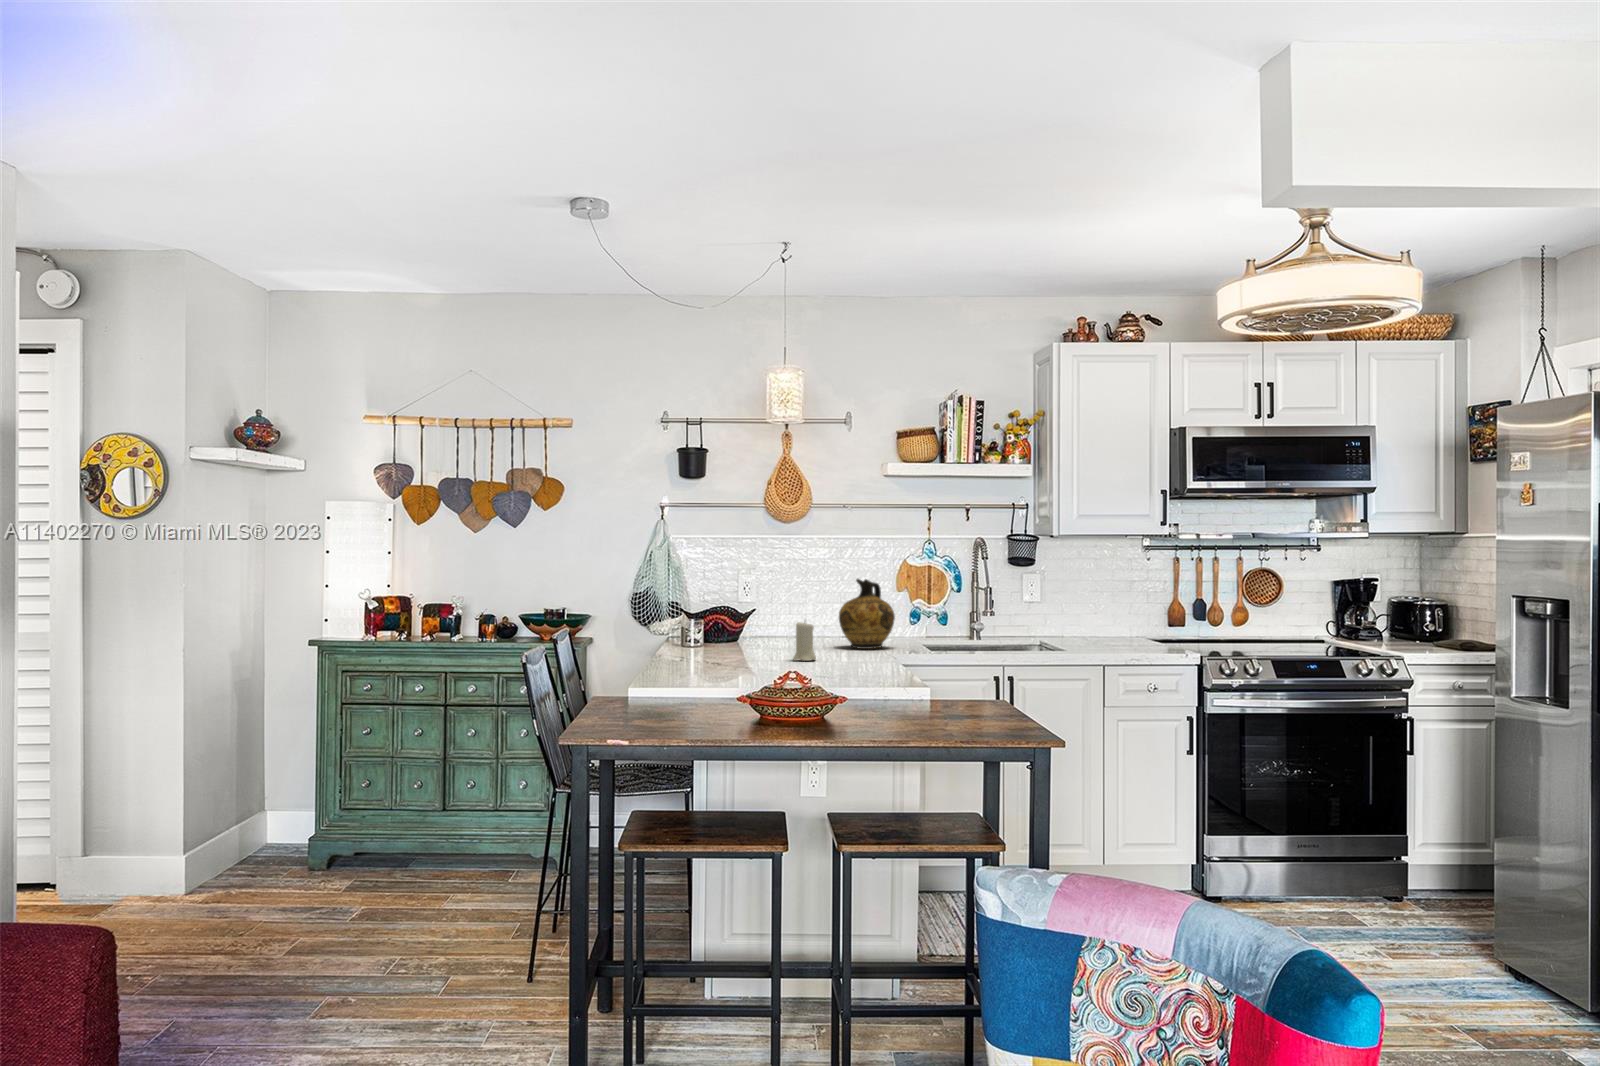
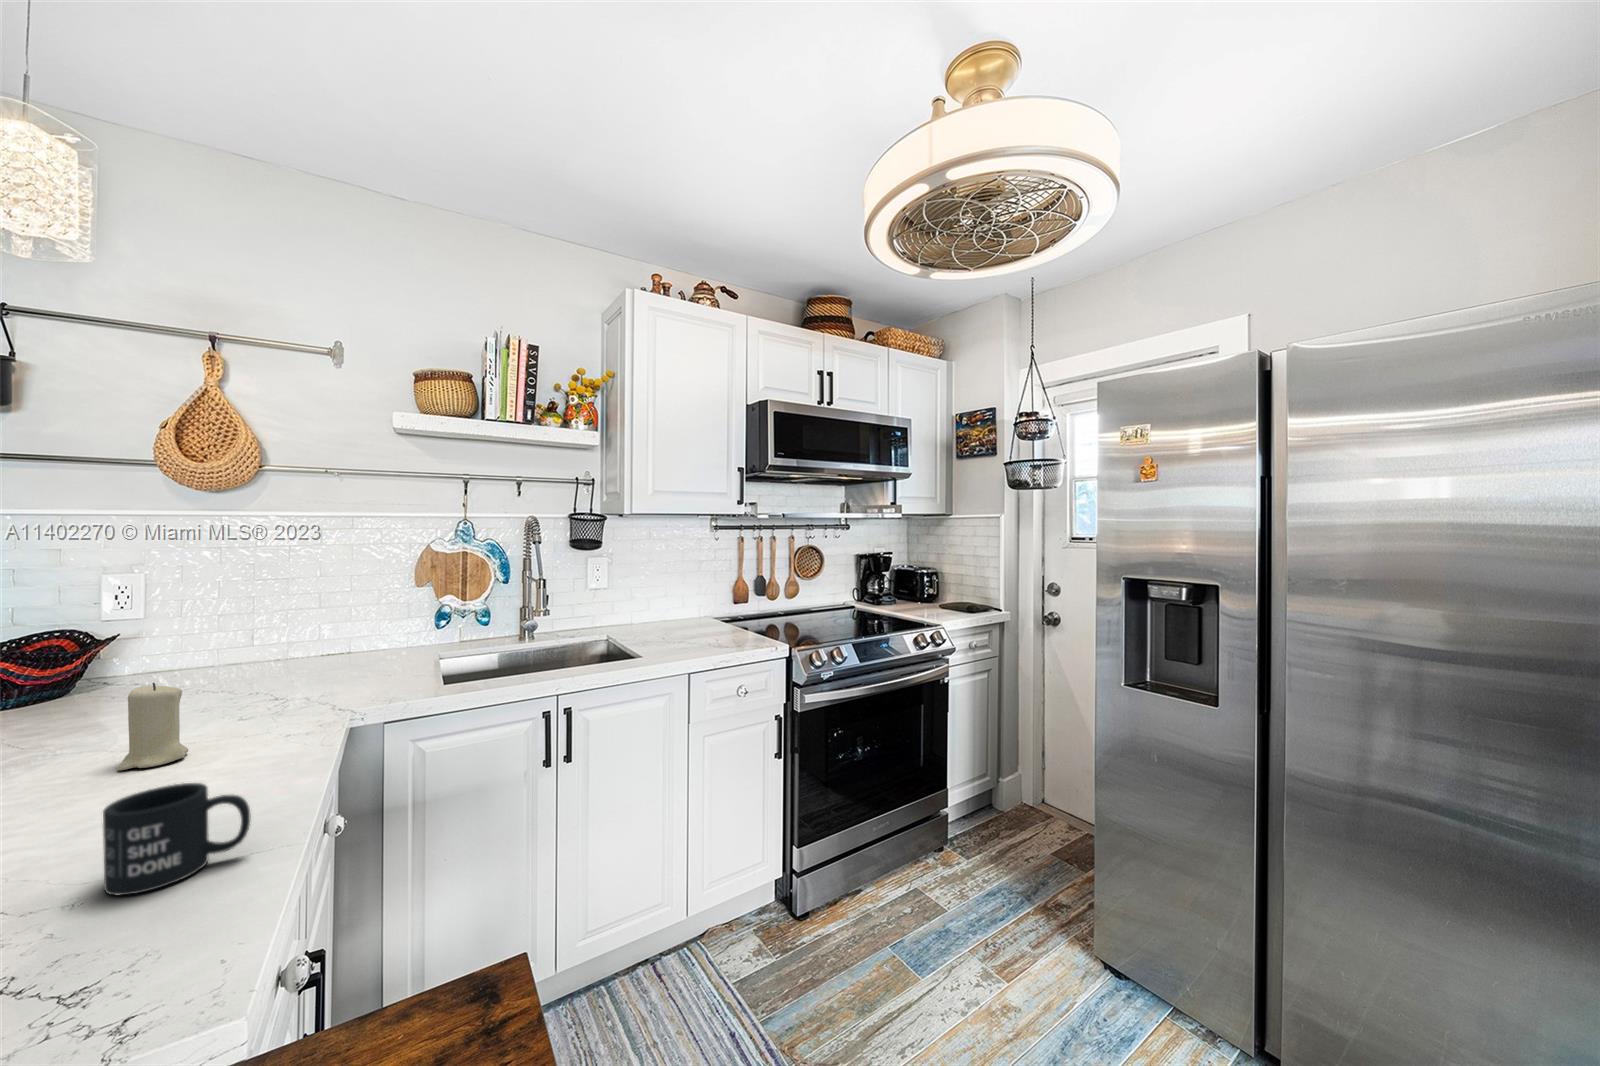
ceramic jug: present [839,579,895,649] -> none [296,579,400,686]
mug: none [831,645,873,678] -> present [103,783,251,895]

